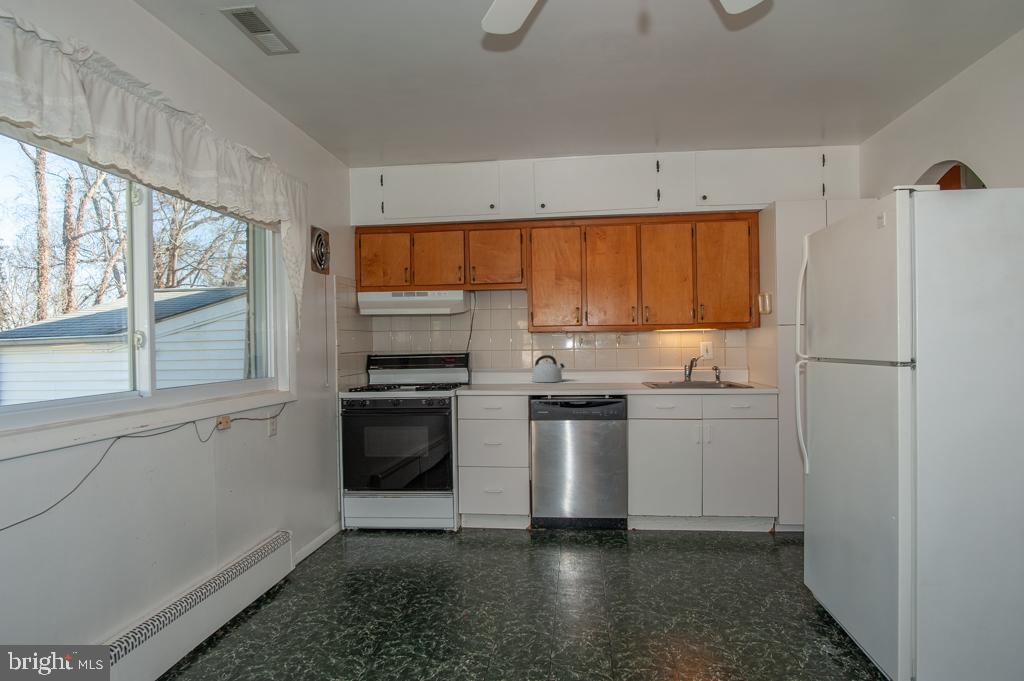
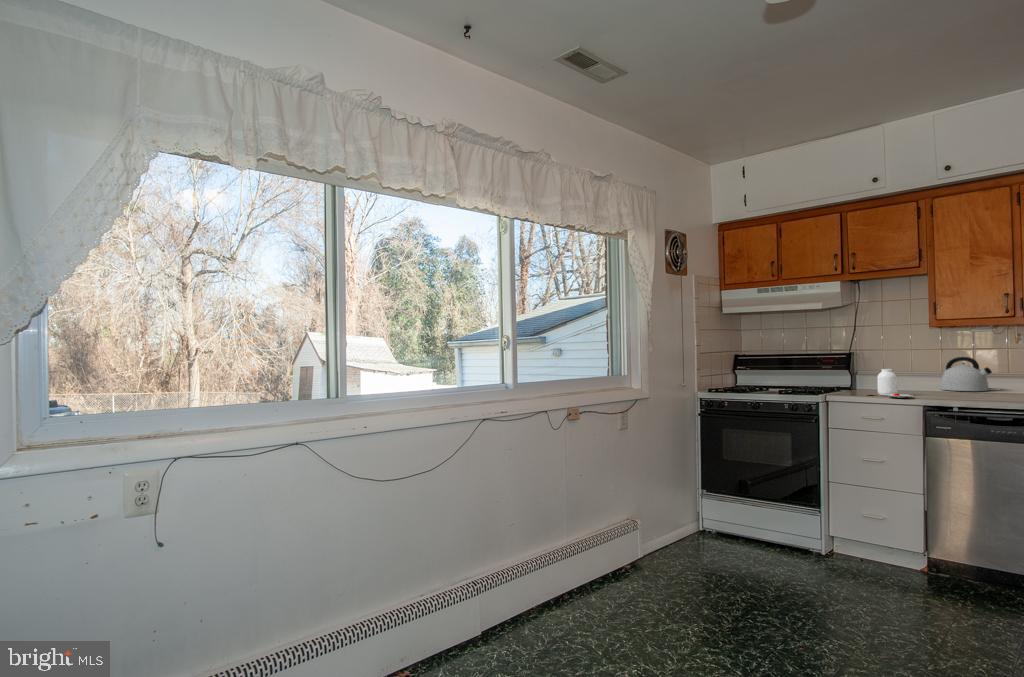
jar: none [486,366,520,389] -> present [868,369,913,398]

